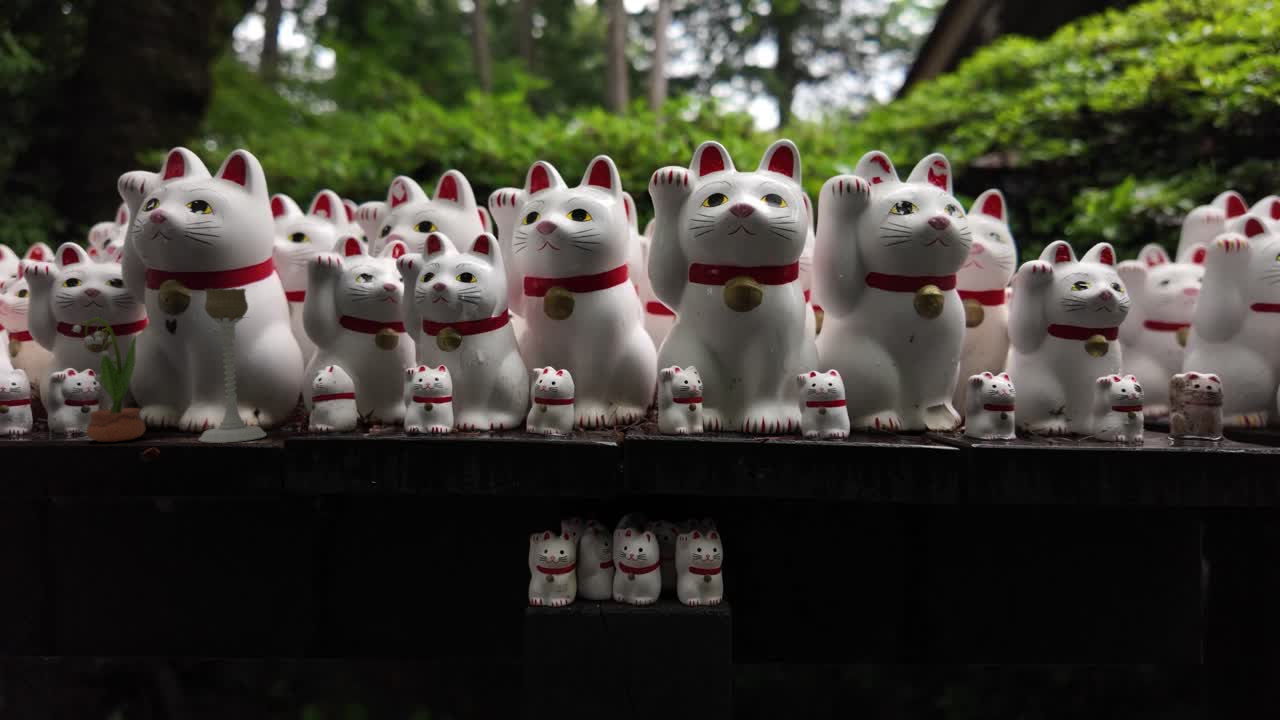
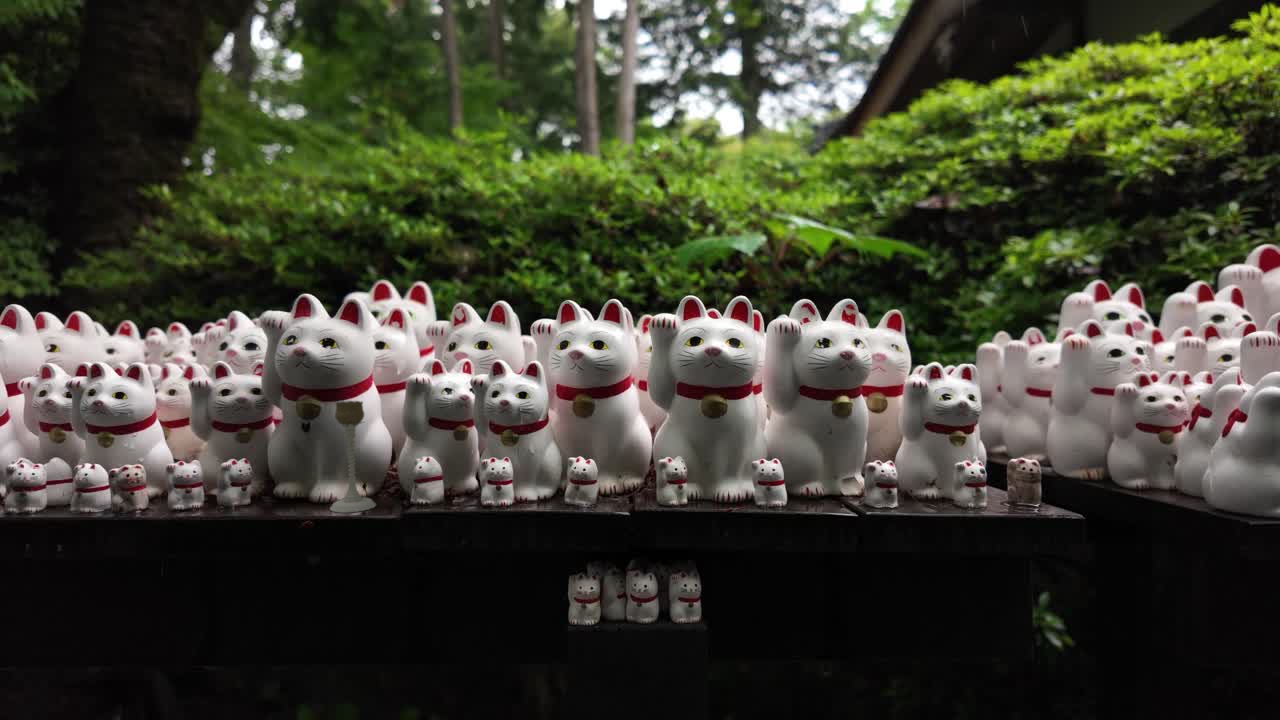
potted flower: present [73,316,145,442] -> none [240,421,290,513]

